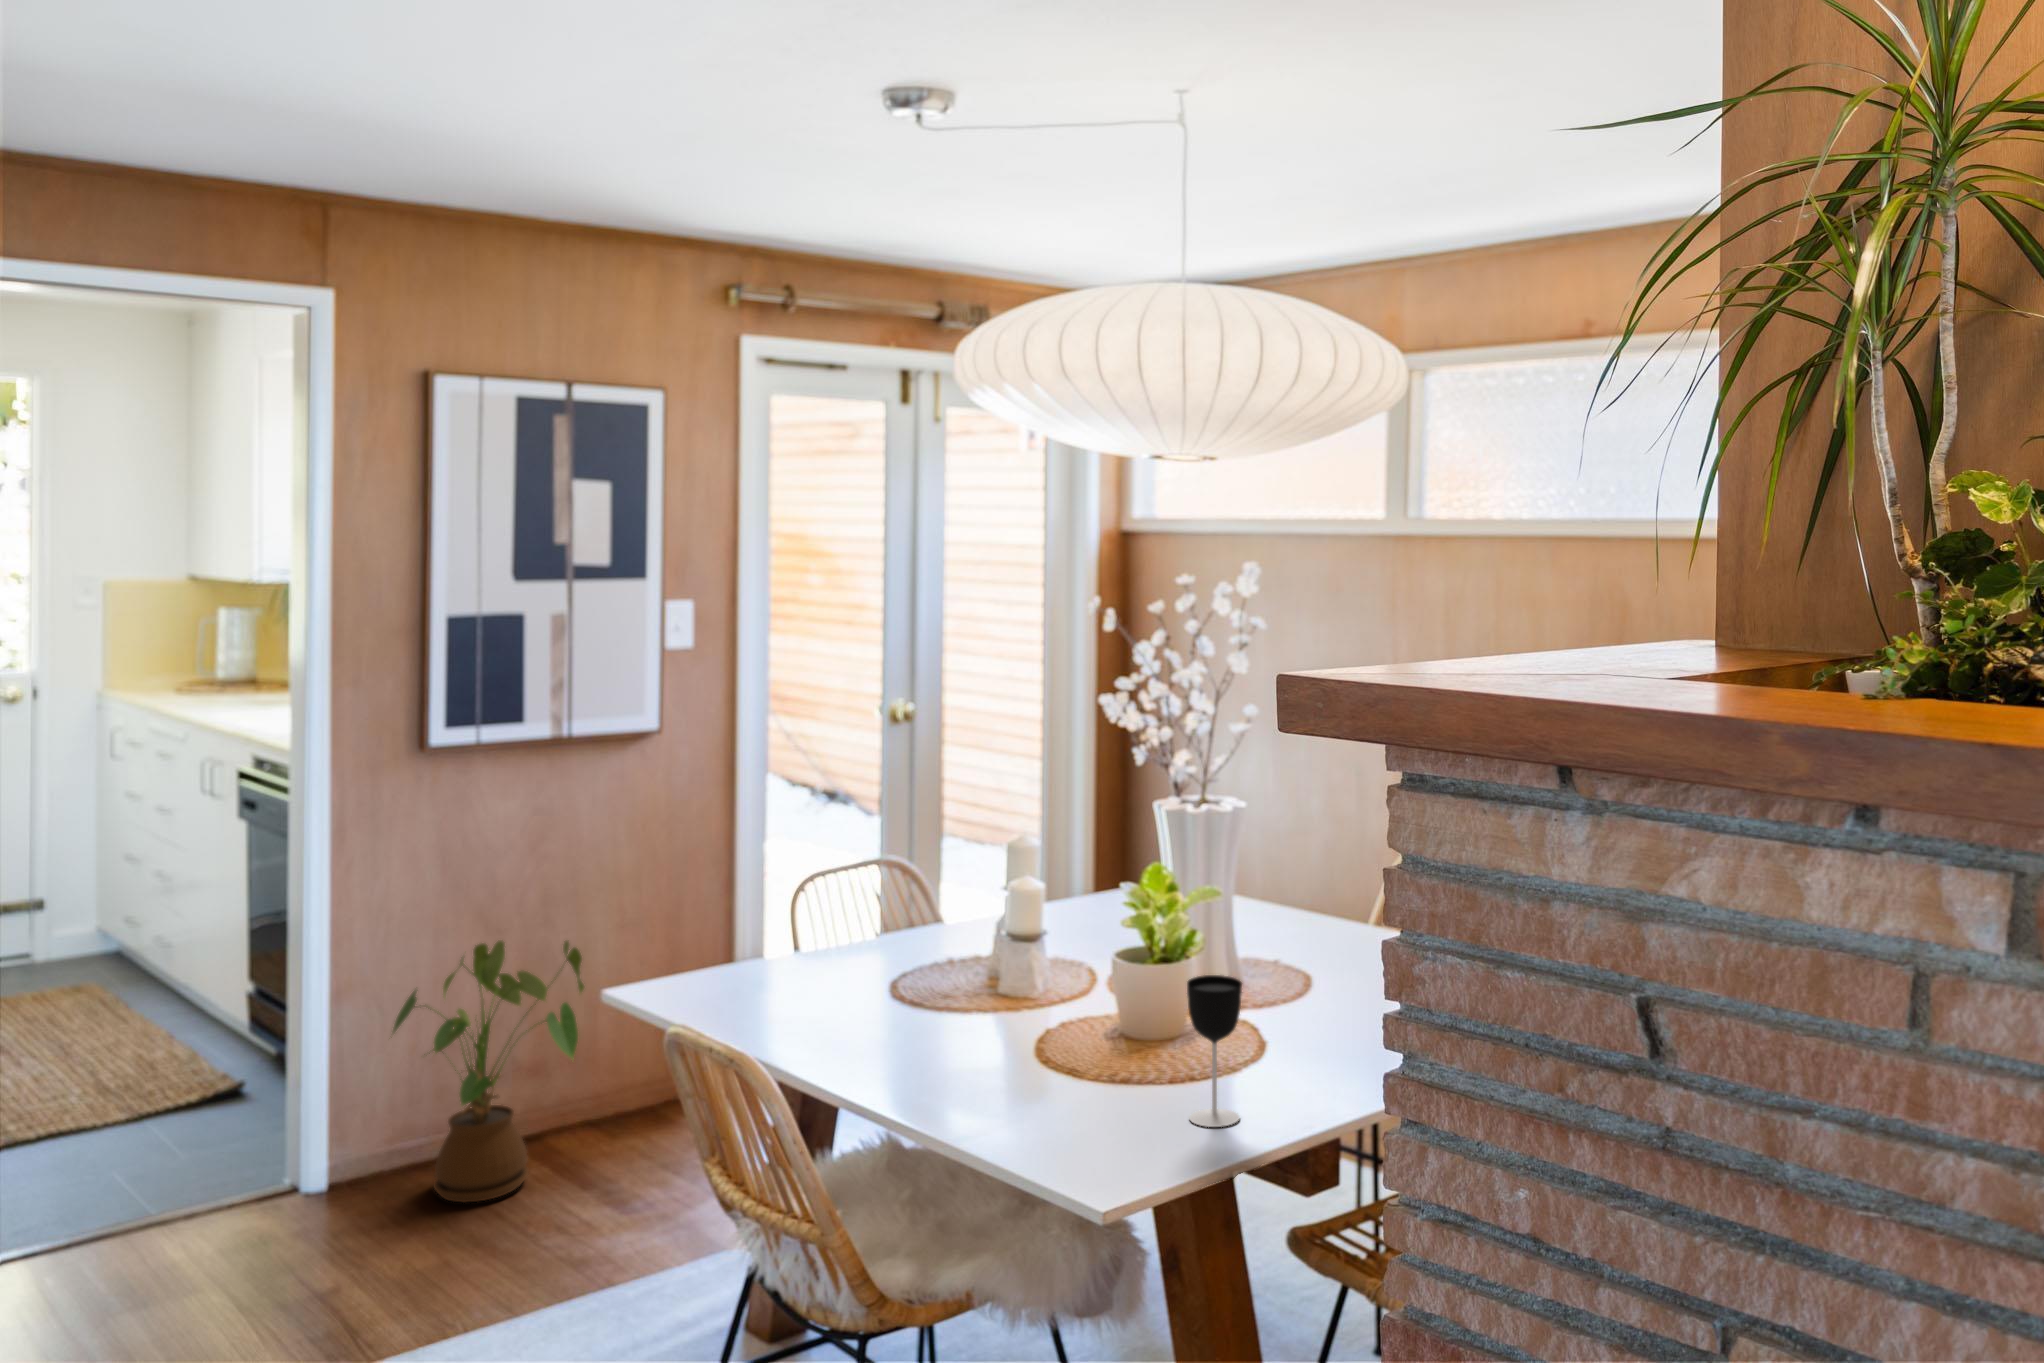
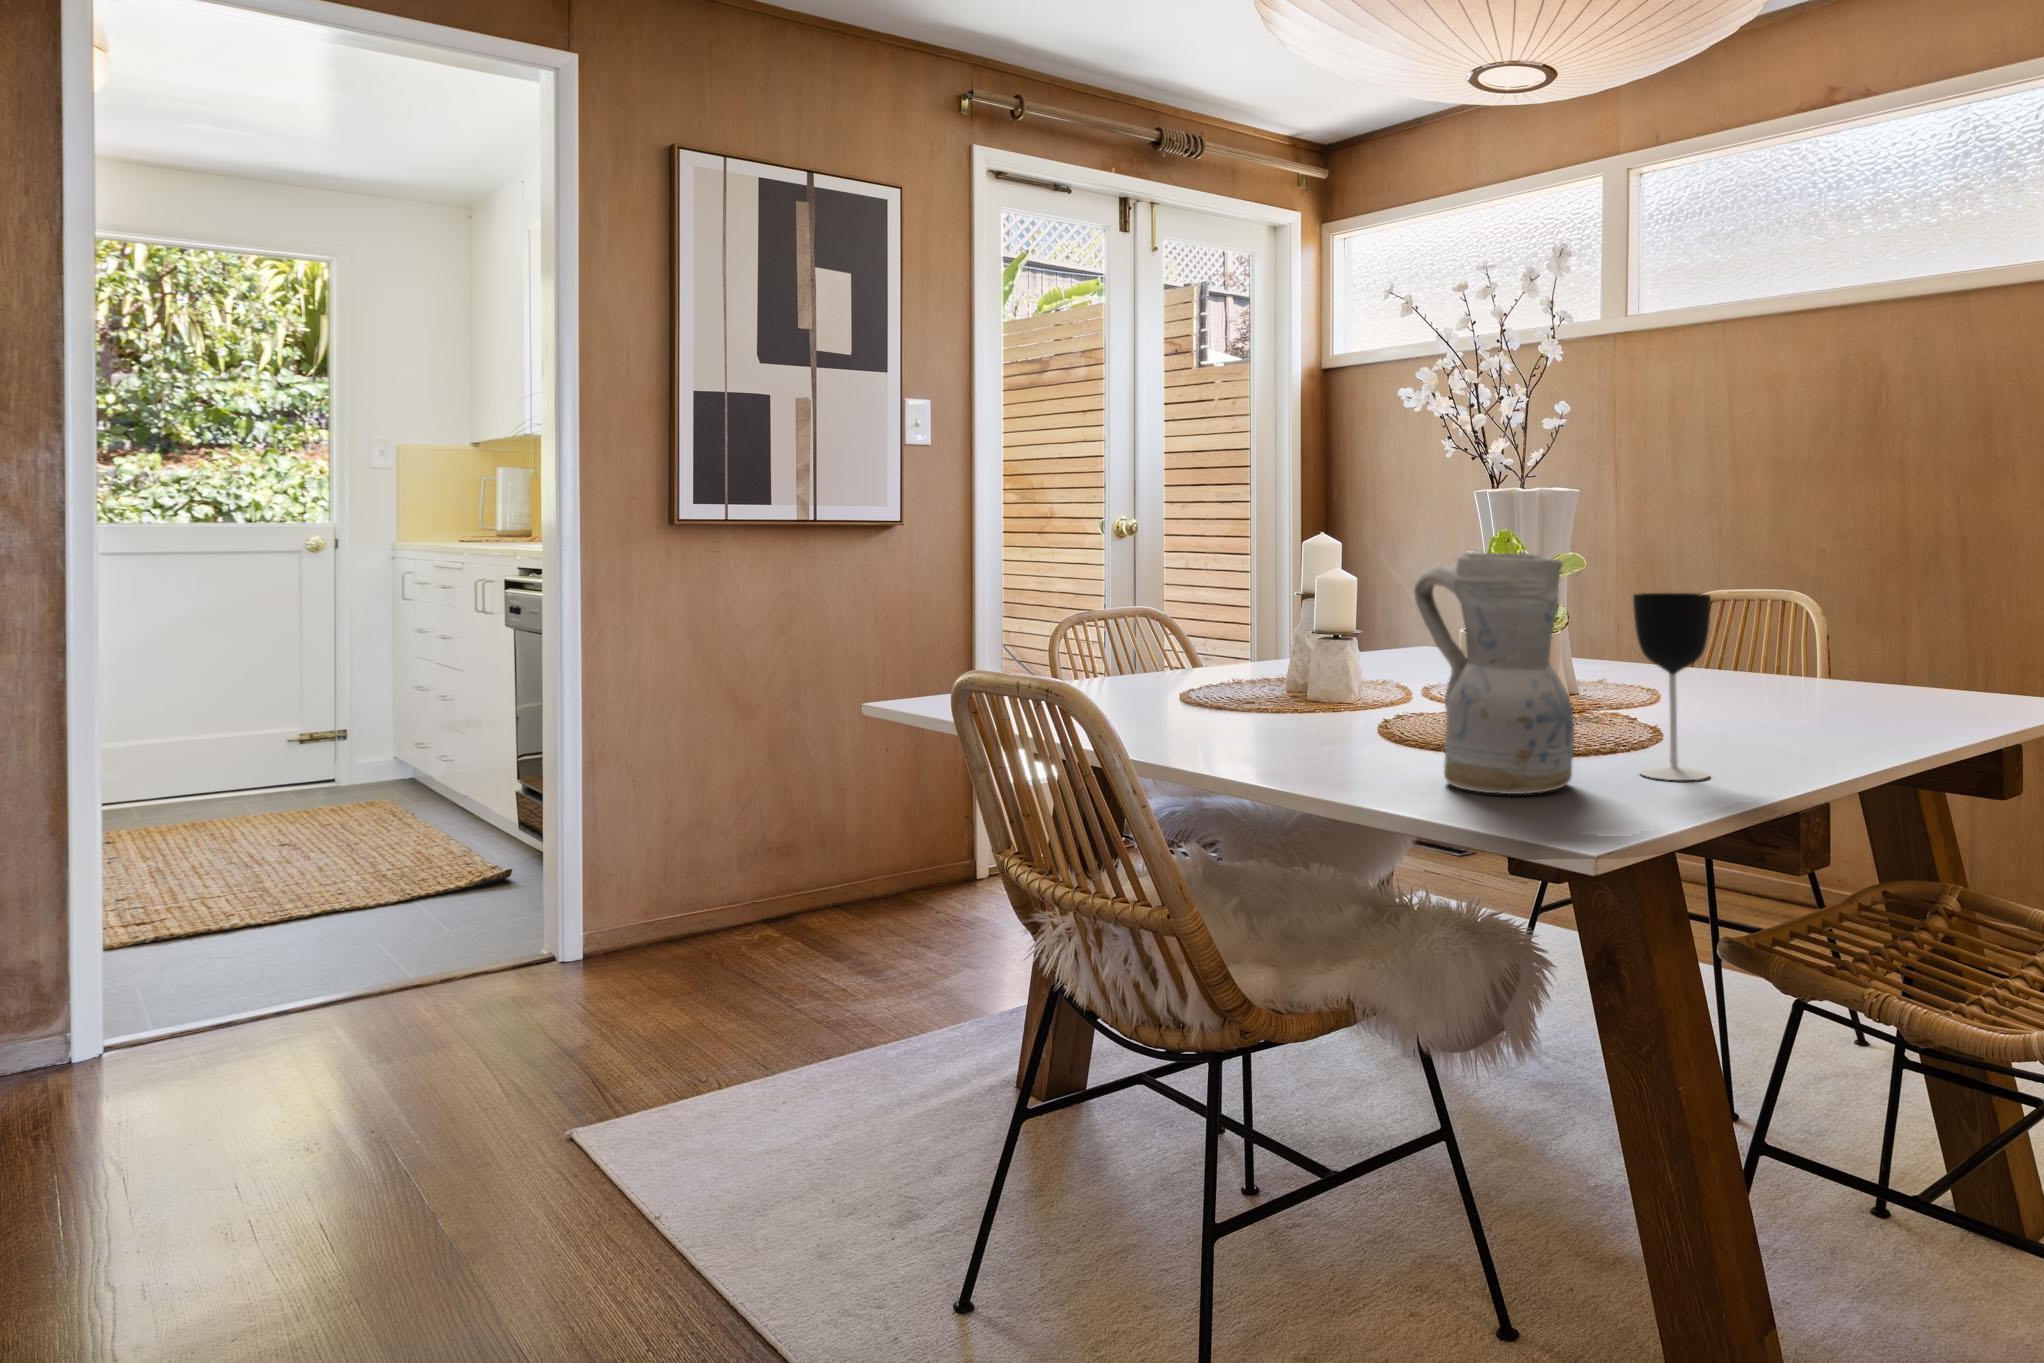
house plant: present [391,940,584,1202] -> none [640,714,834,972]
ceramic pitcher: none [1015,954,1128,1147] -> present [1414,552,1574,794]

